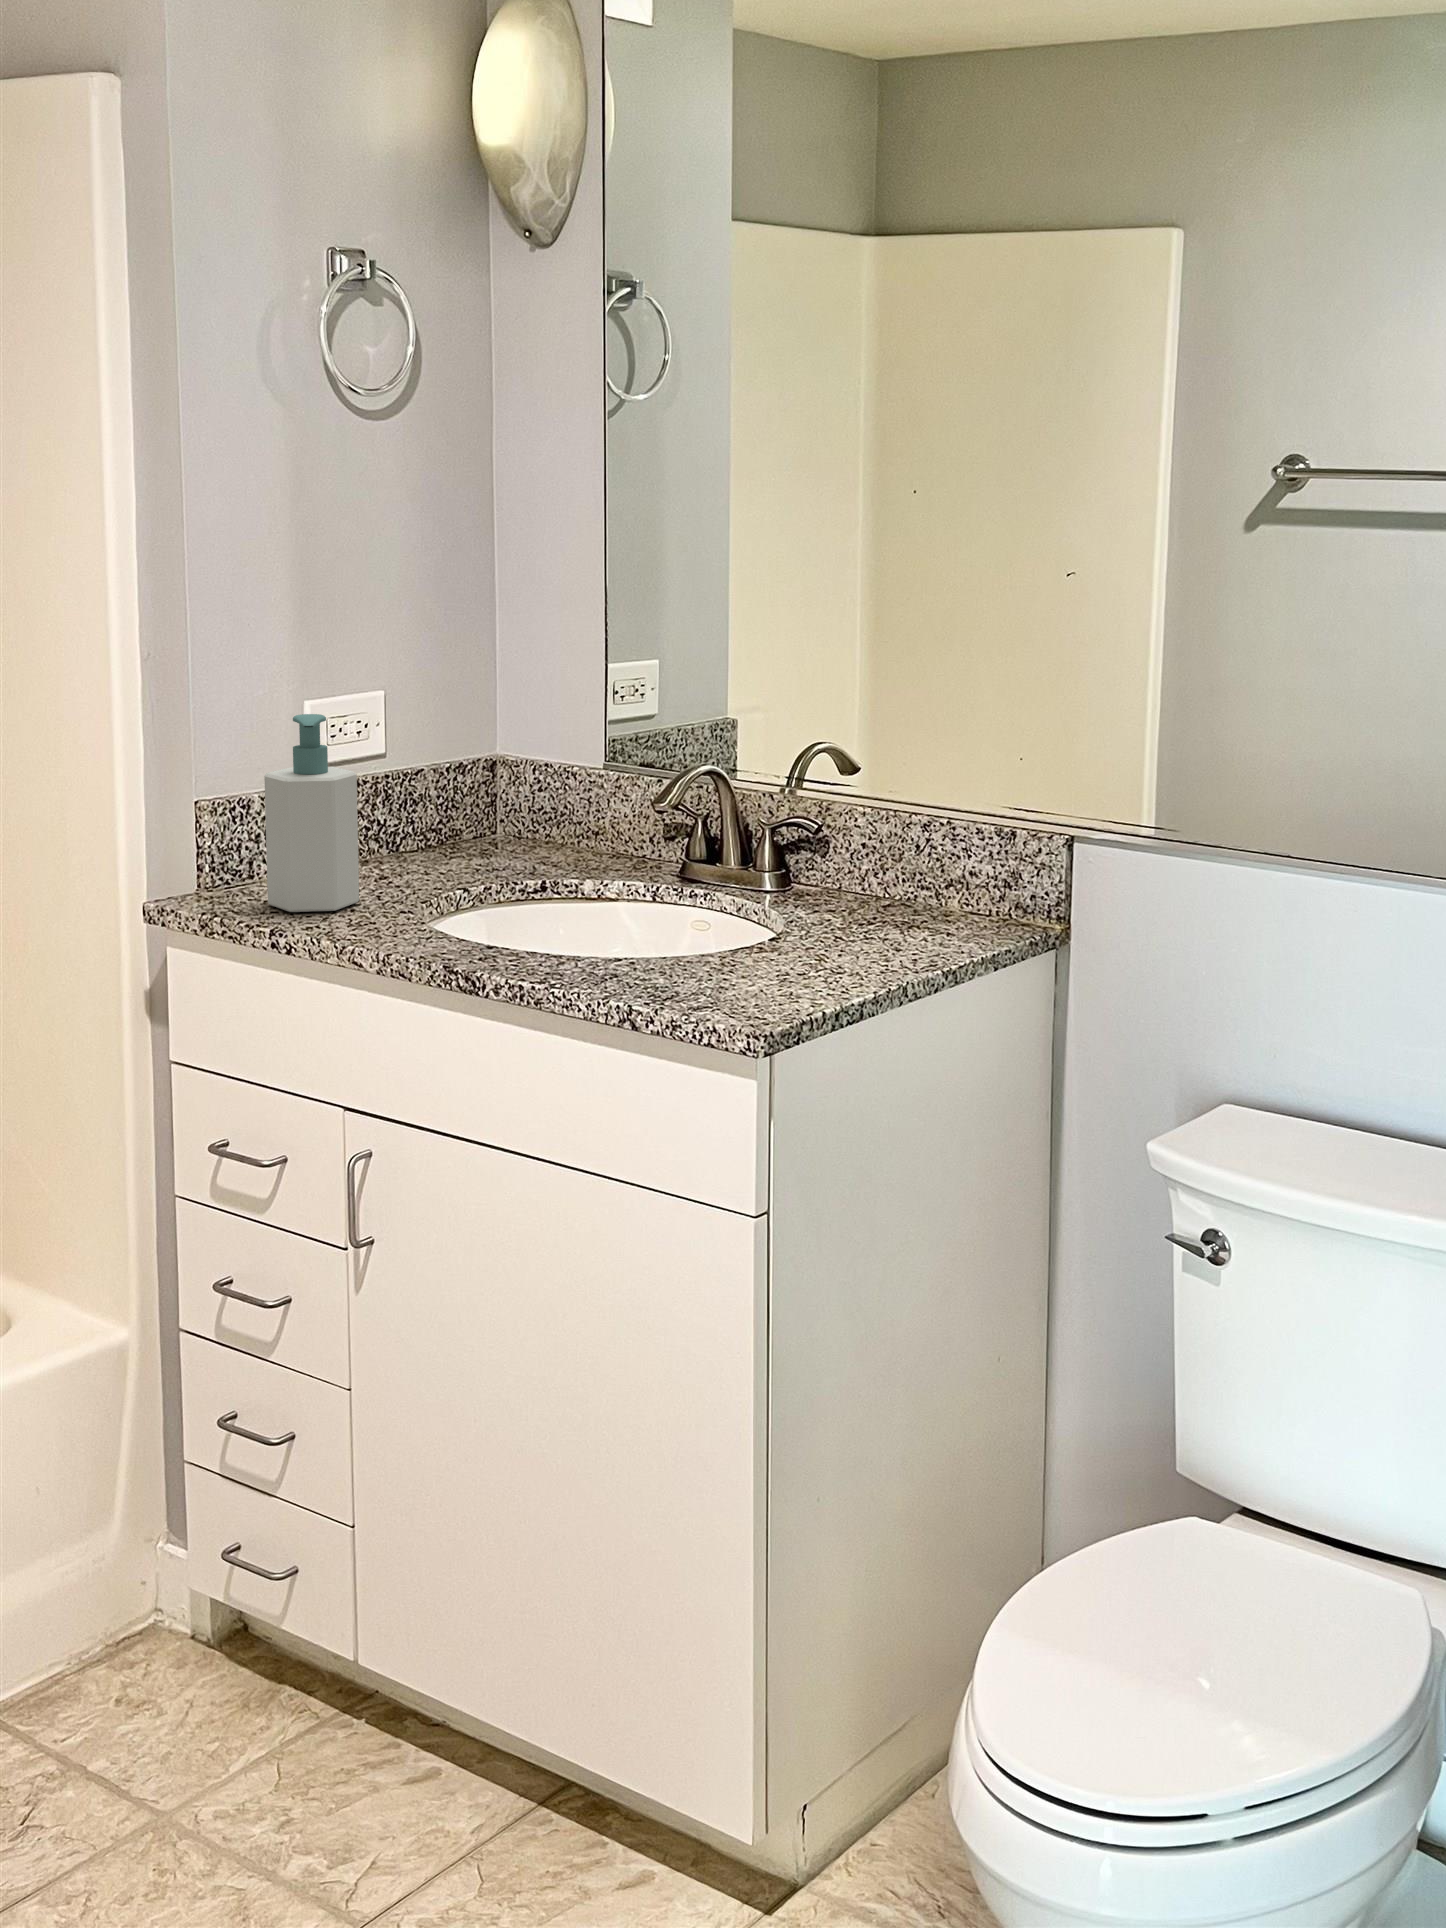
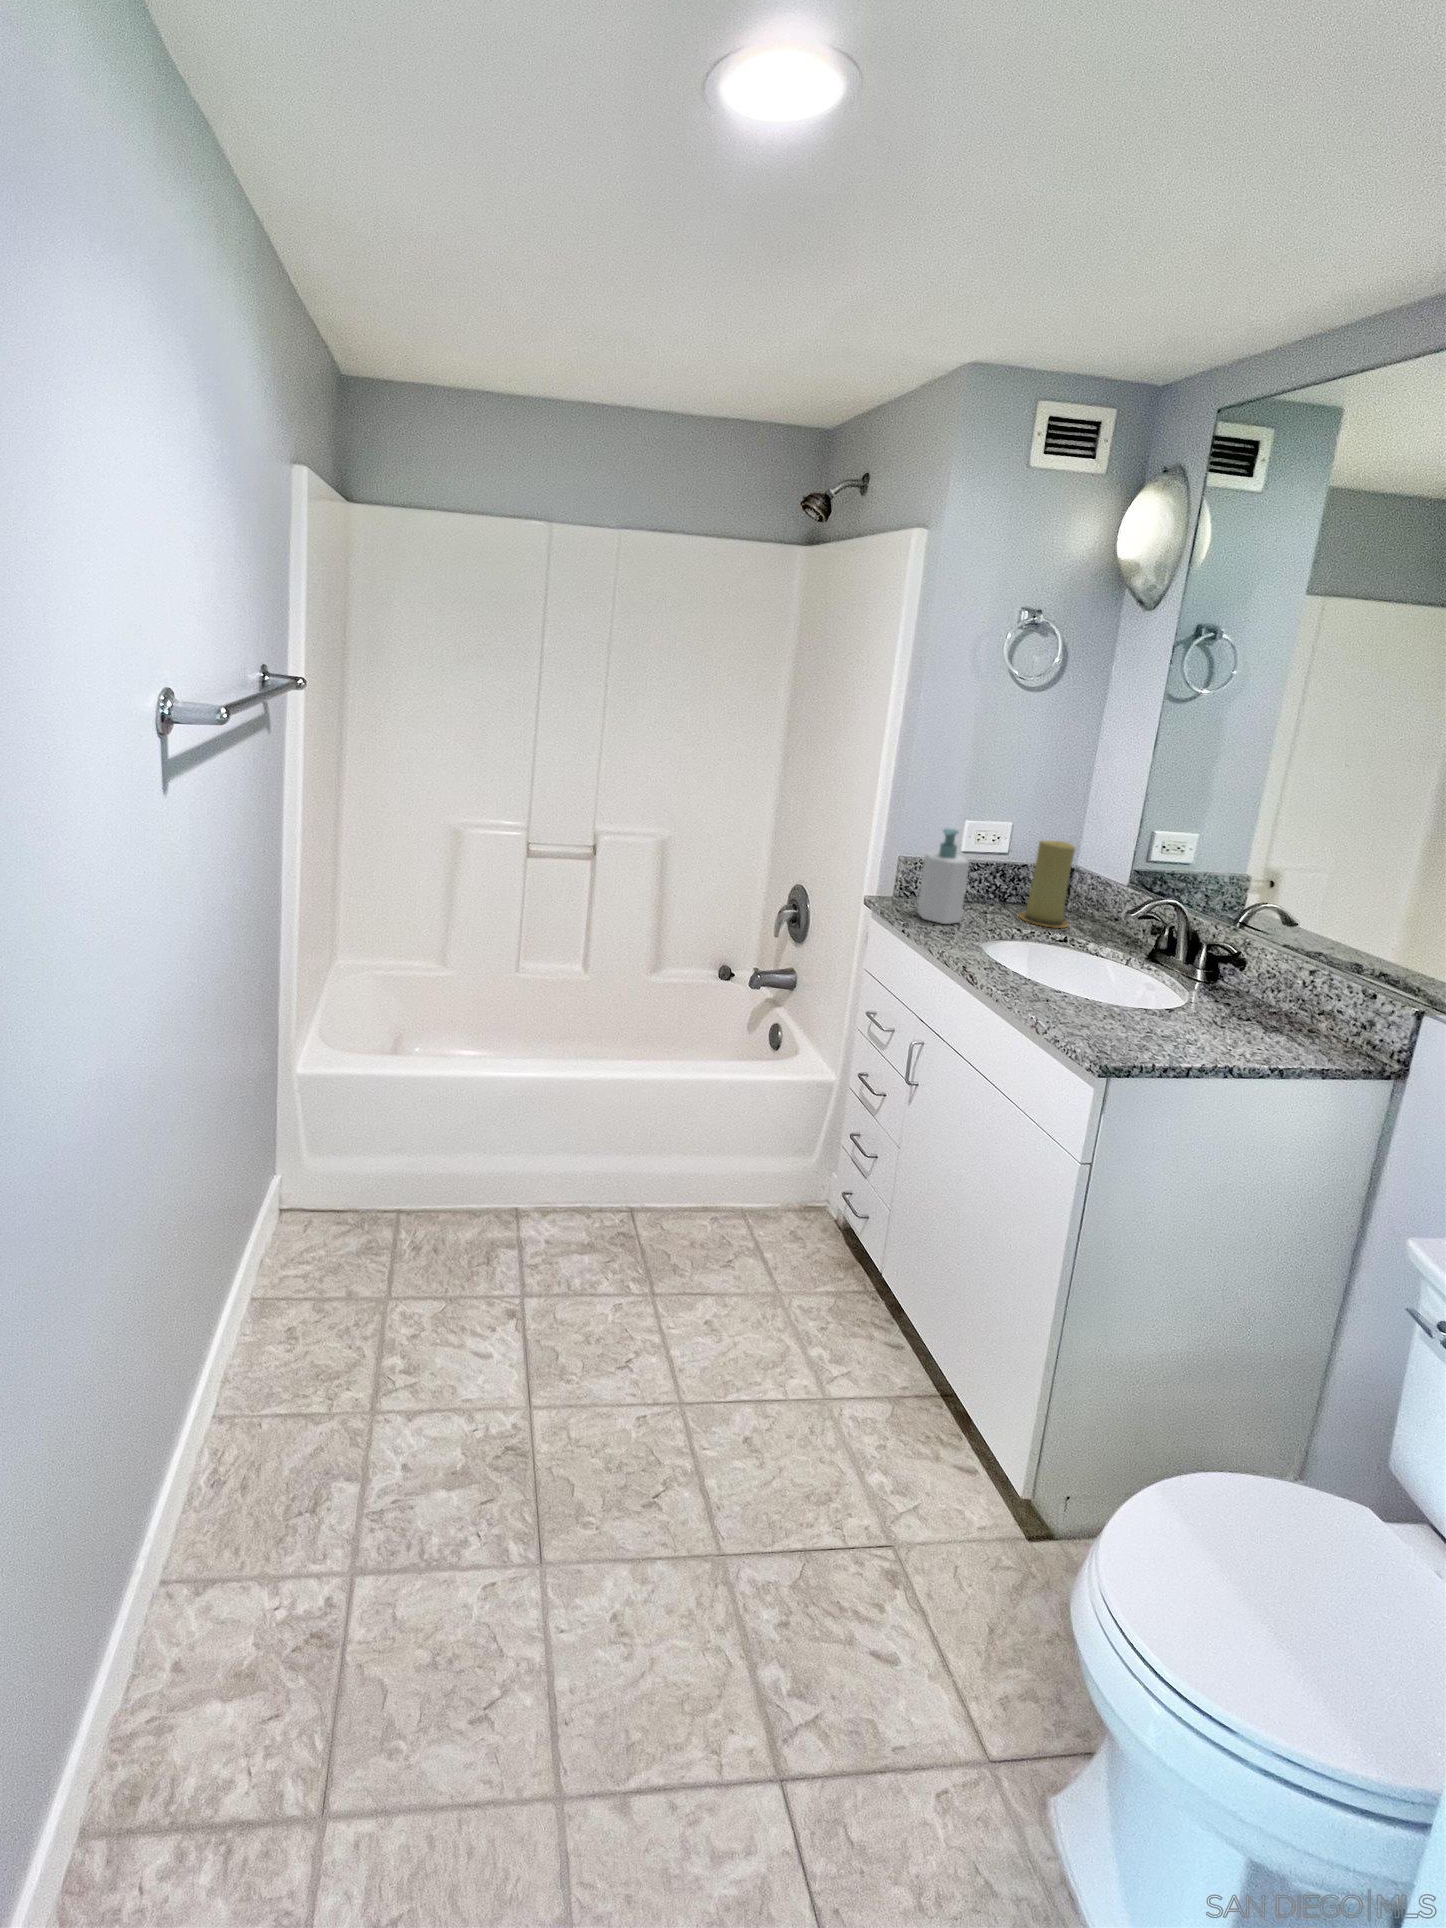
candle: none [436,706,527,873] -> present [1019,841,1075,928]

